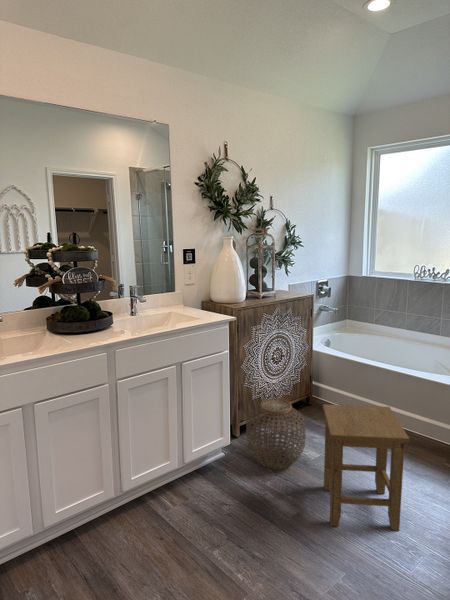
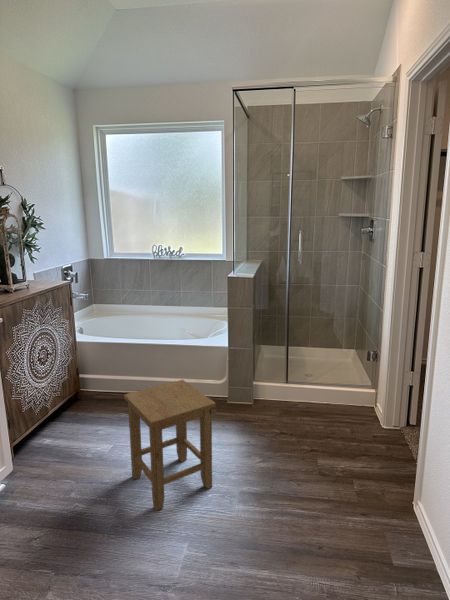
woven basket: present [246,399,306,469] -> none [30,402,102,482]

